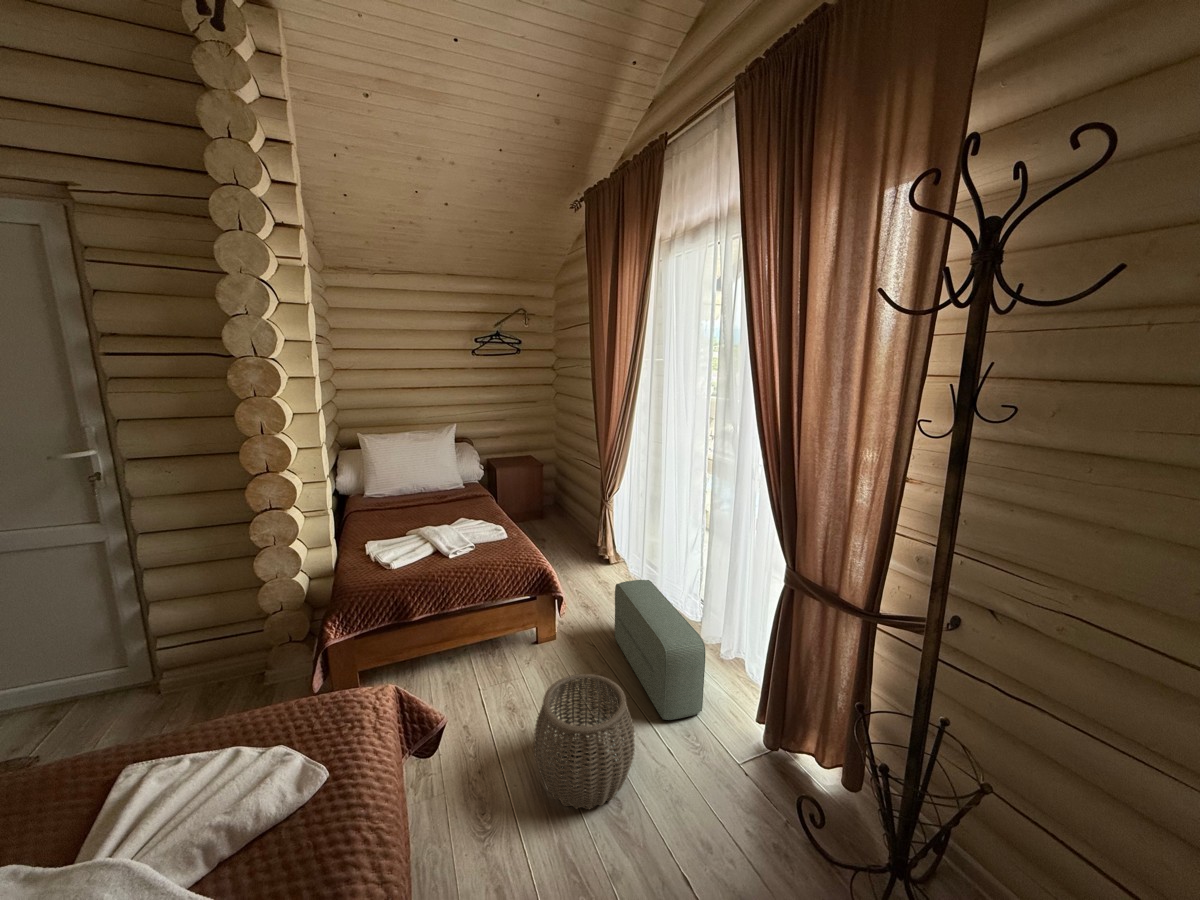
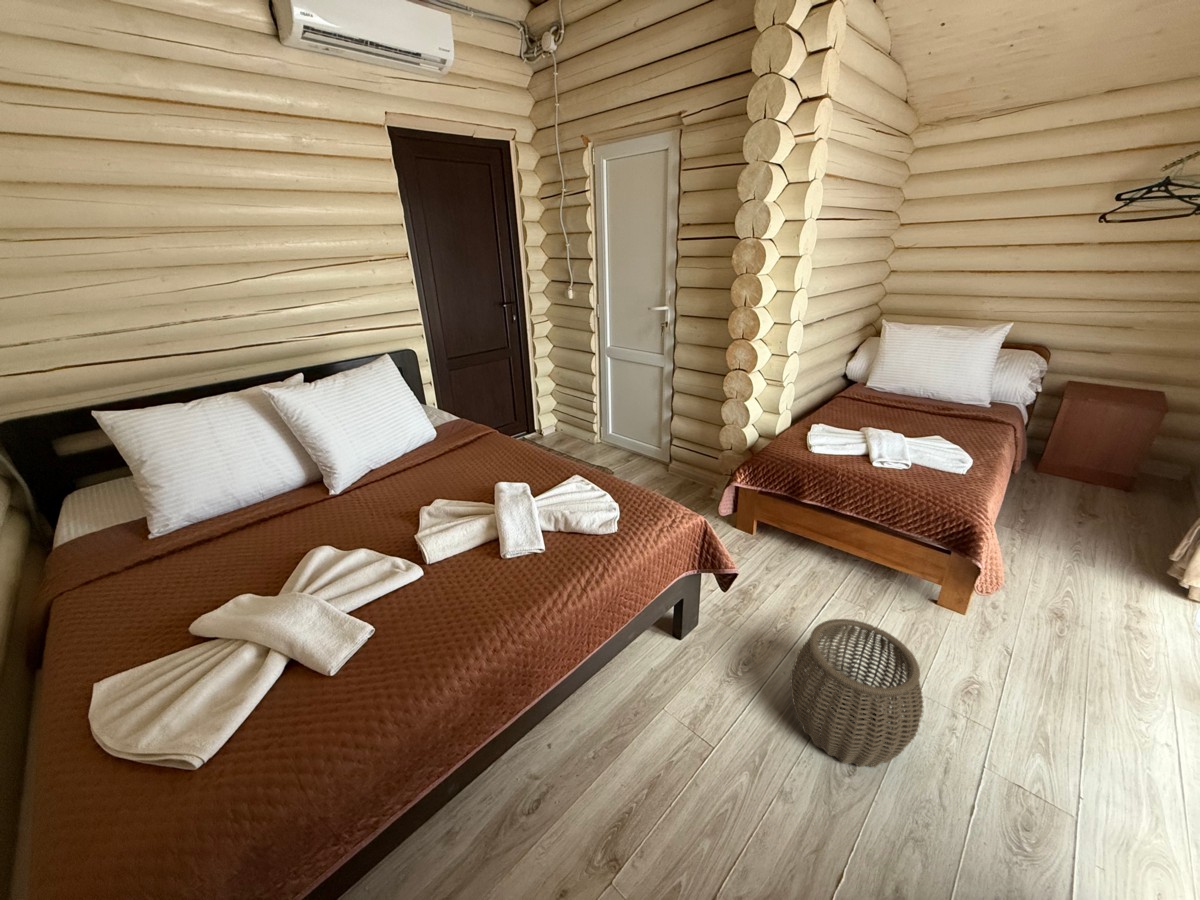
pouf: present [615,580,705,720] -> none [1004,603,1176,840]

